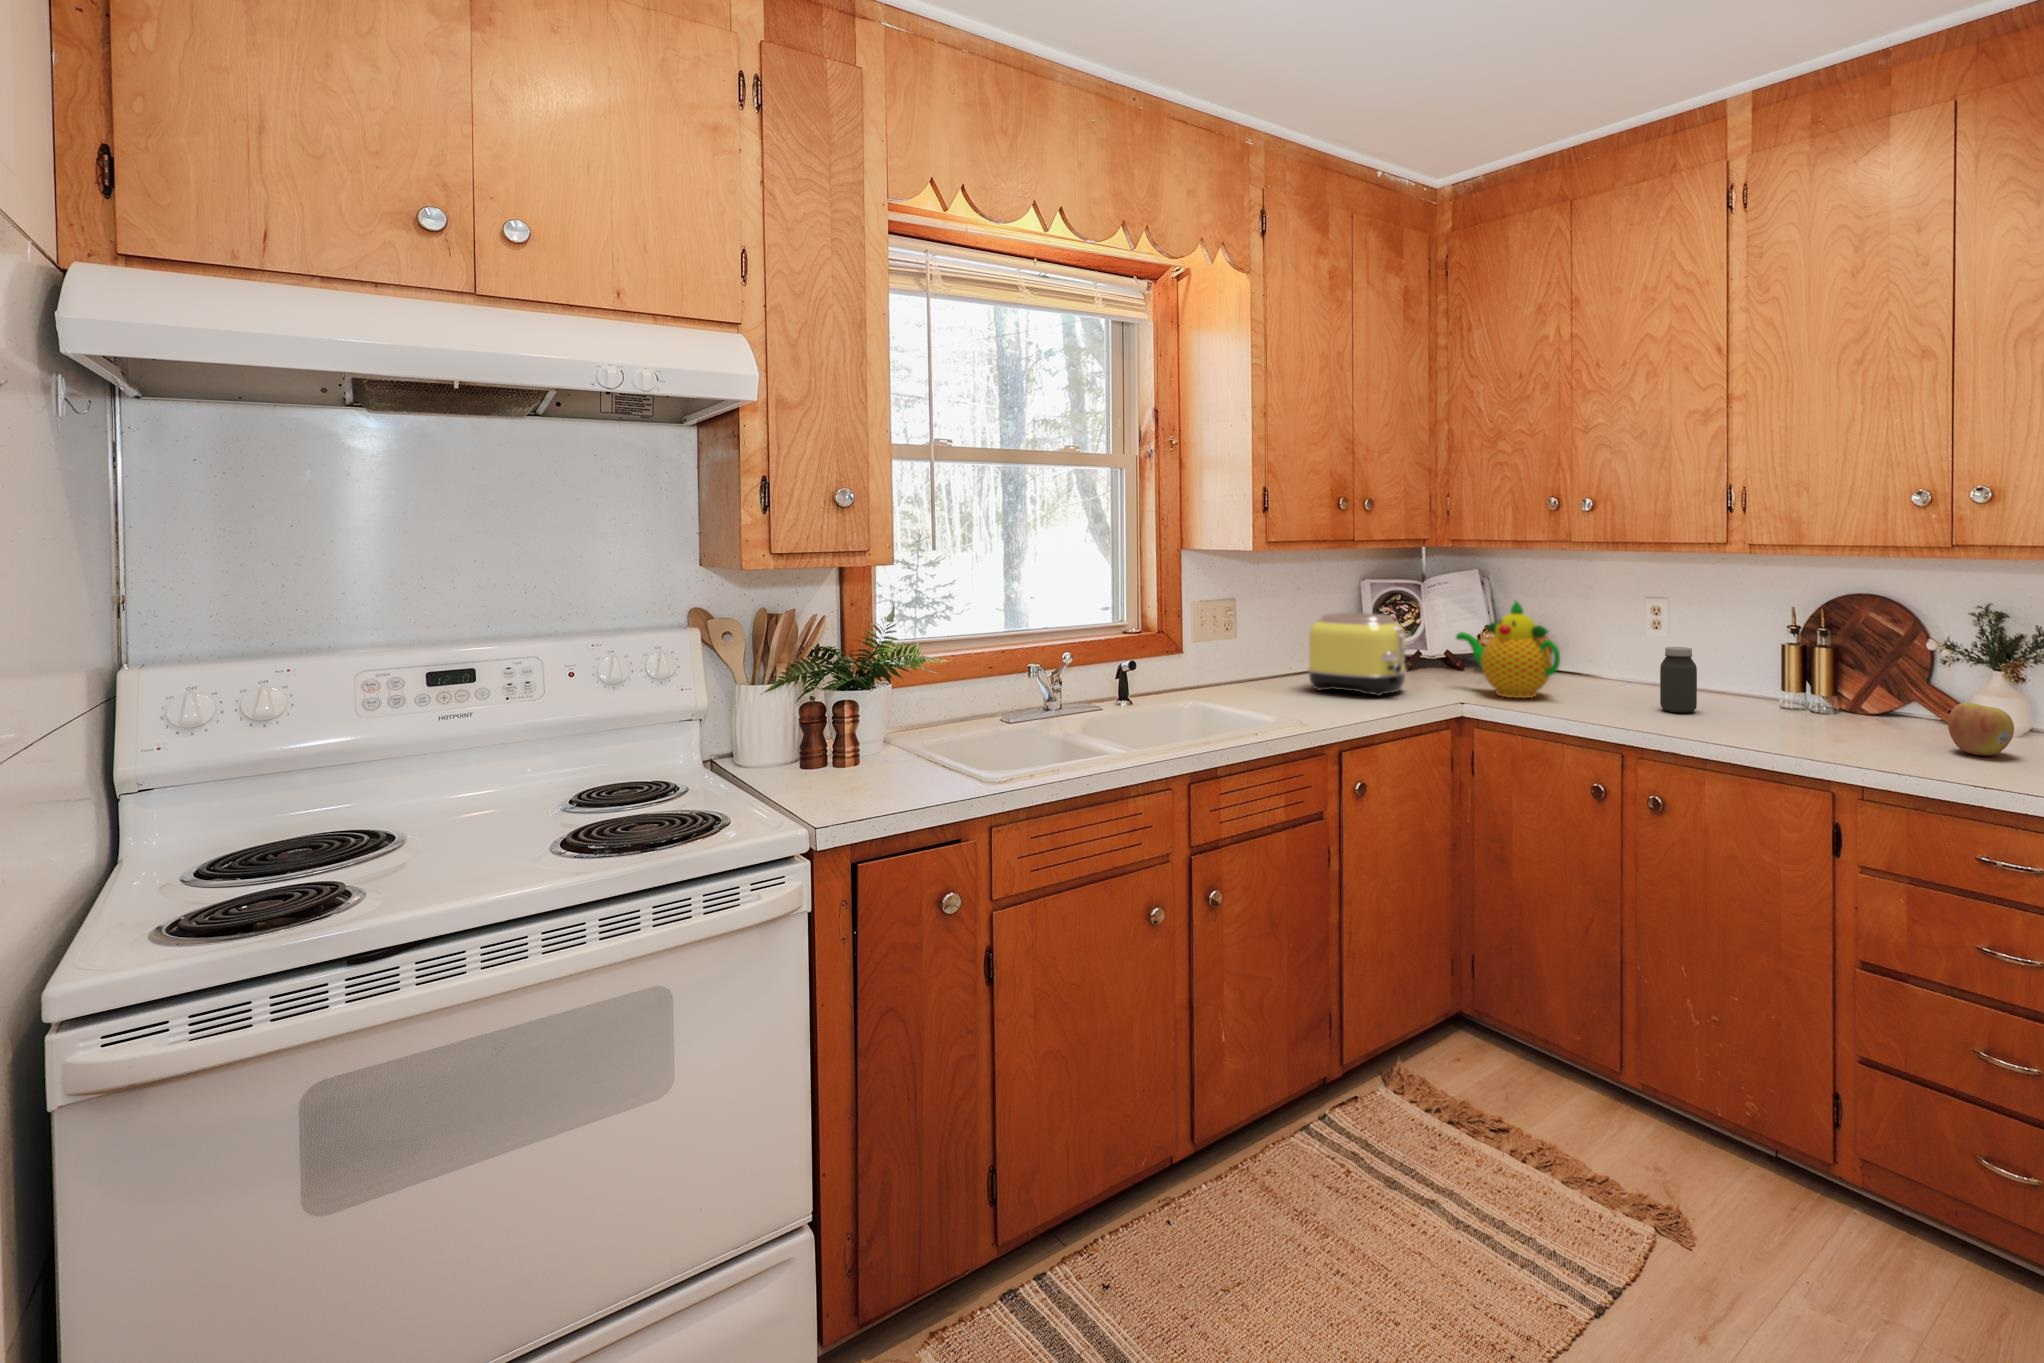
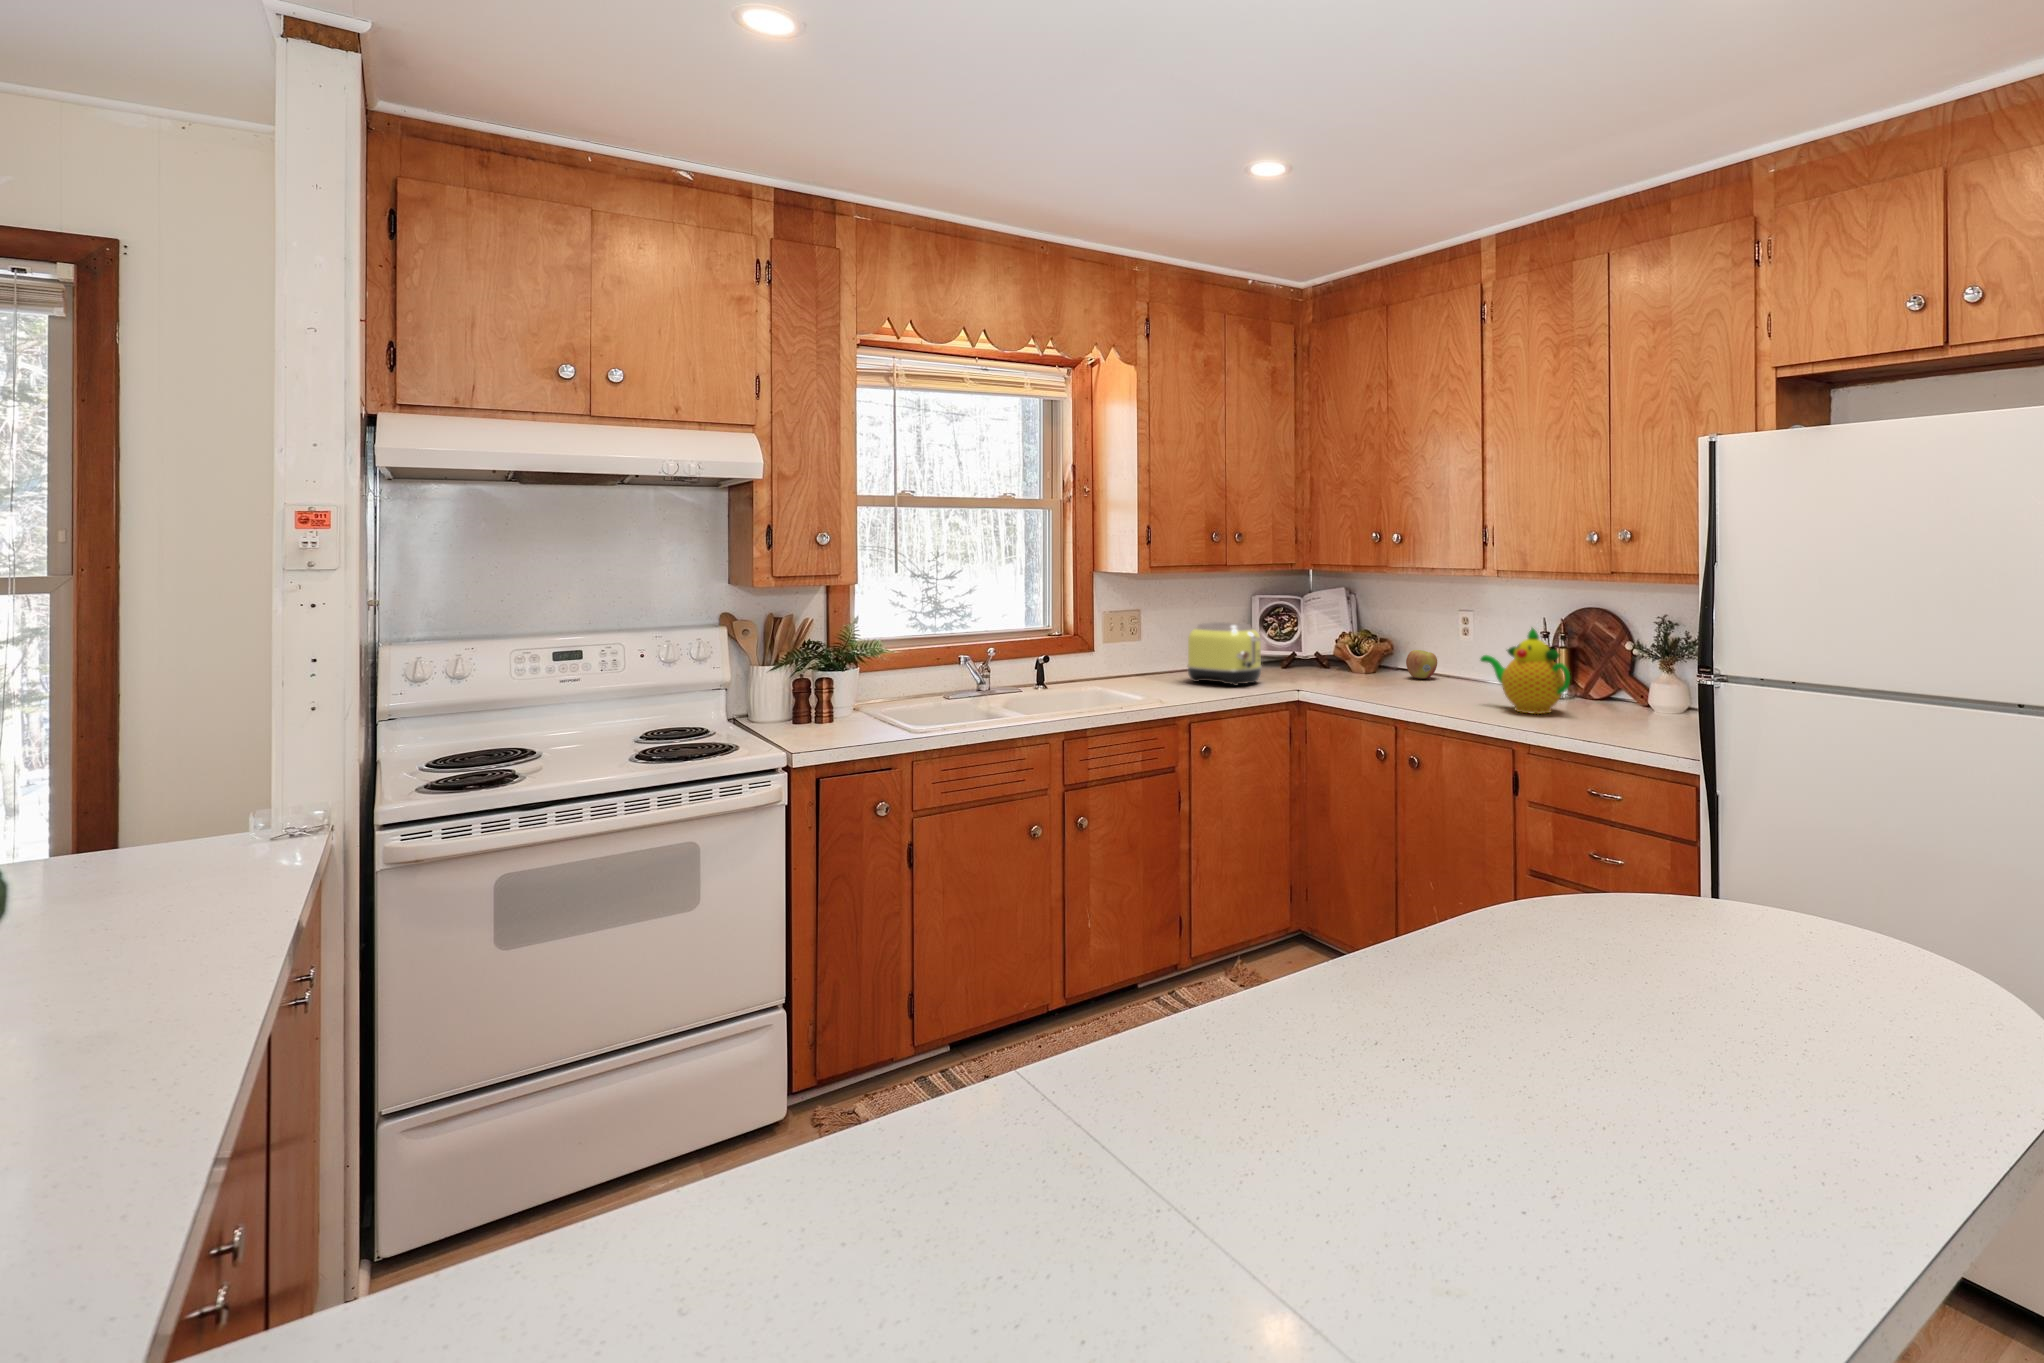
teapot: present [1456,601,1560,698] -> present [1481,628,1570,714]
jar: present [1660,647,1697,713] -> none [1438,649,1464,698]
apple: present [1948,703,2014,756] -> present [1406,650,1437,679]

